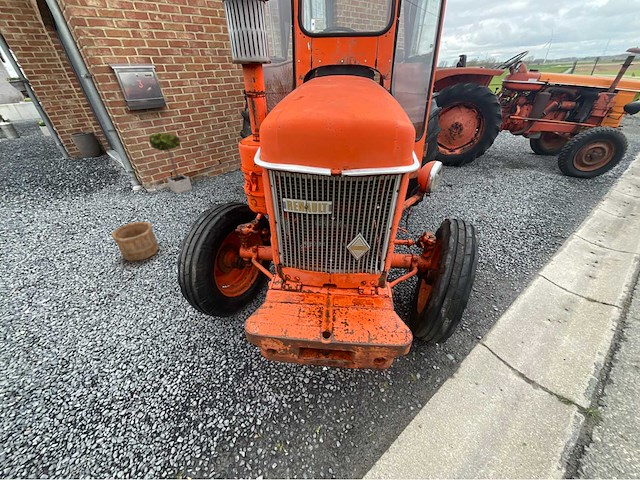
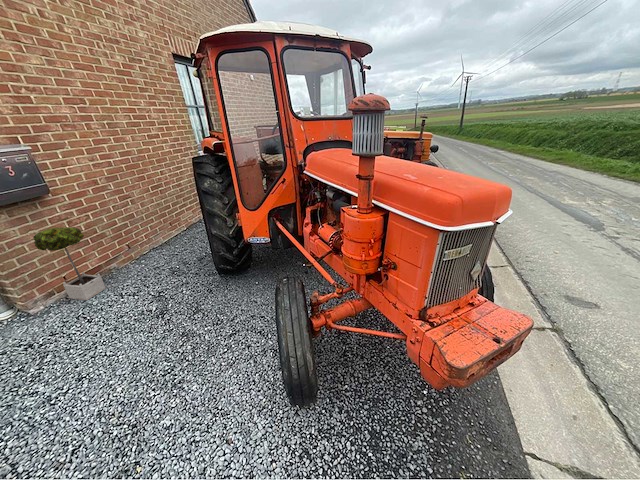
wooden bucket: present [111,222,158,261] -> none [65,344,136,411]

